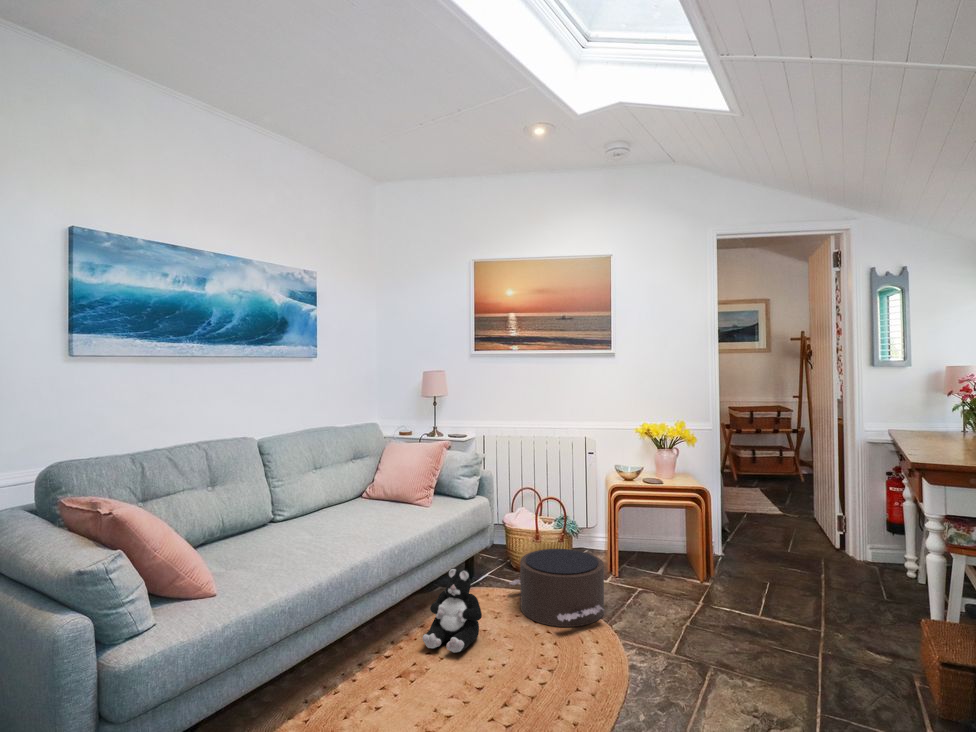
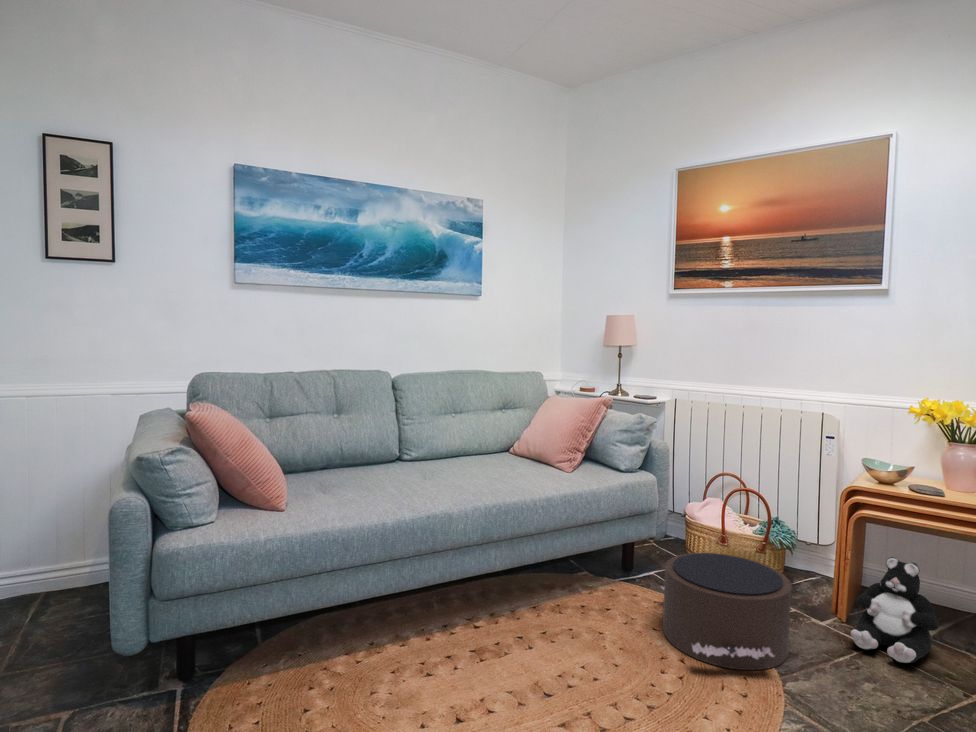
plush toy: present [423,568,482,653] -> present [851,557,939,663]

